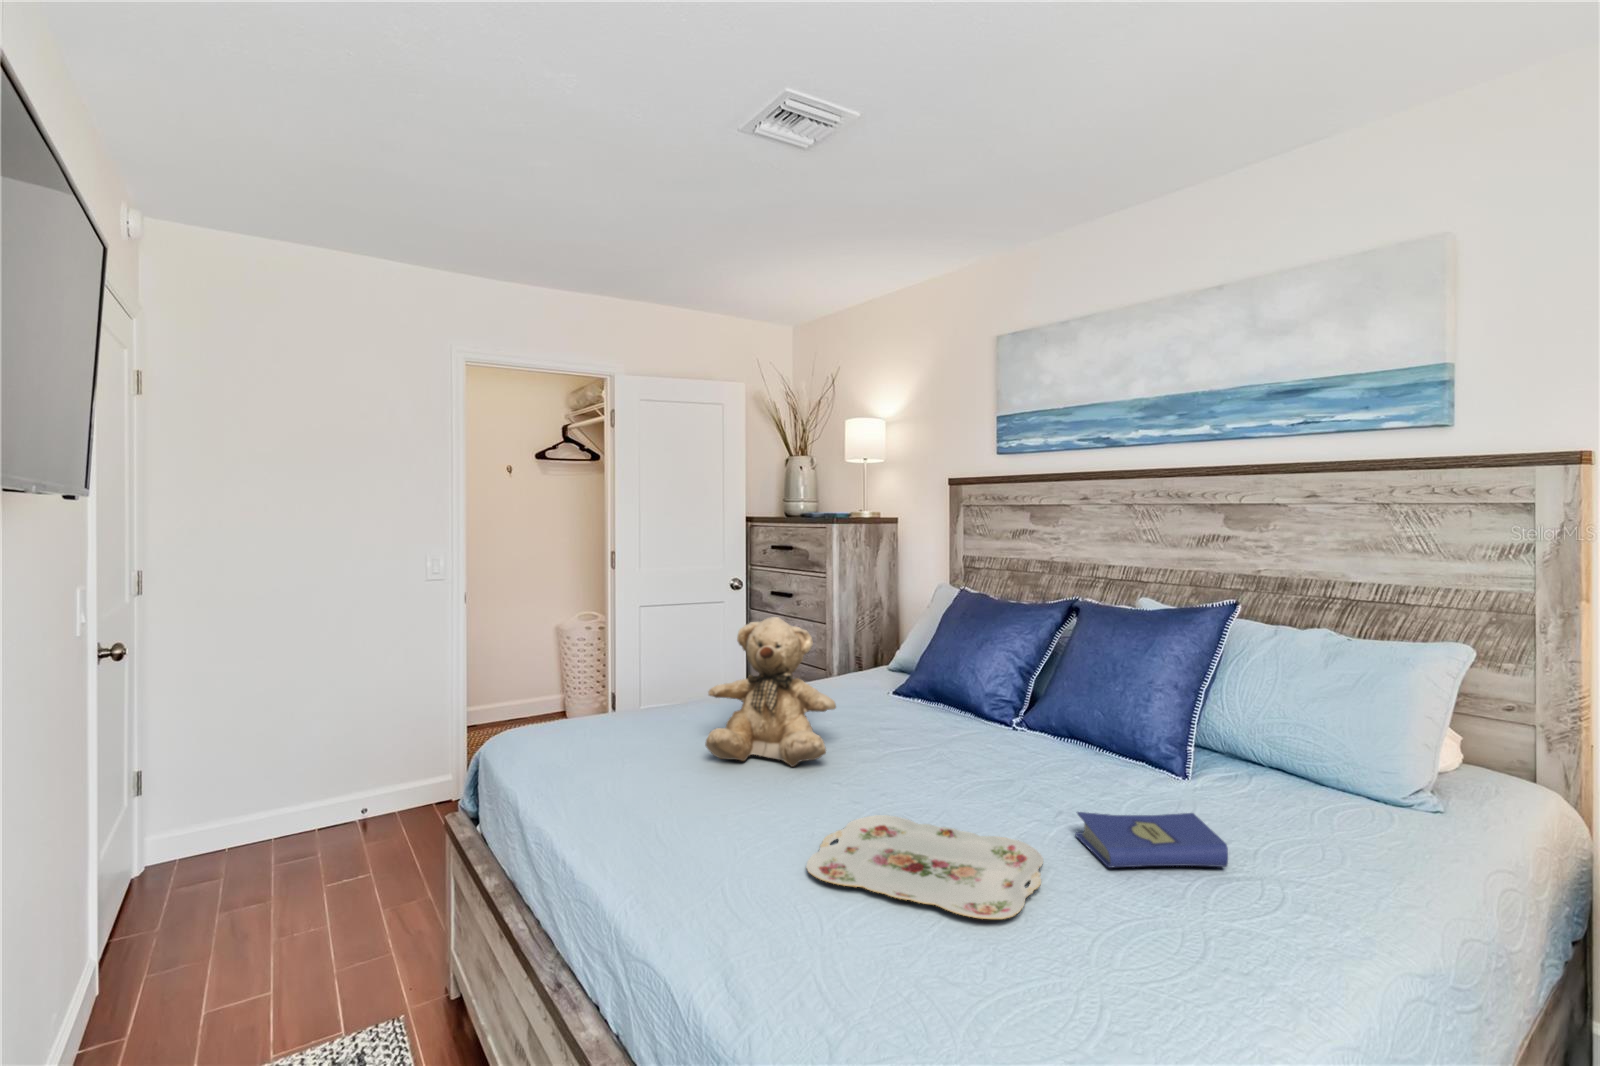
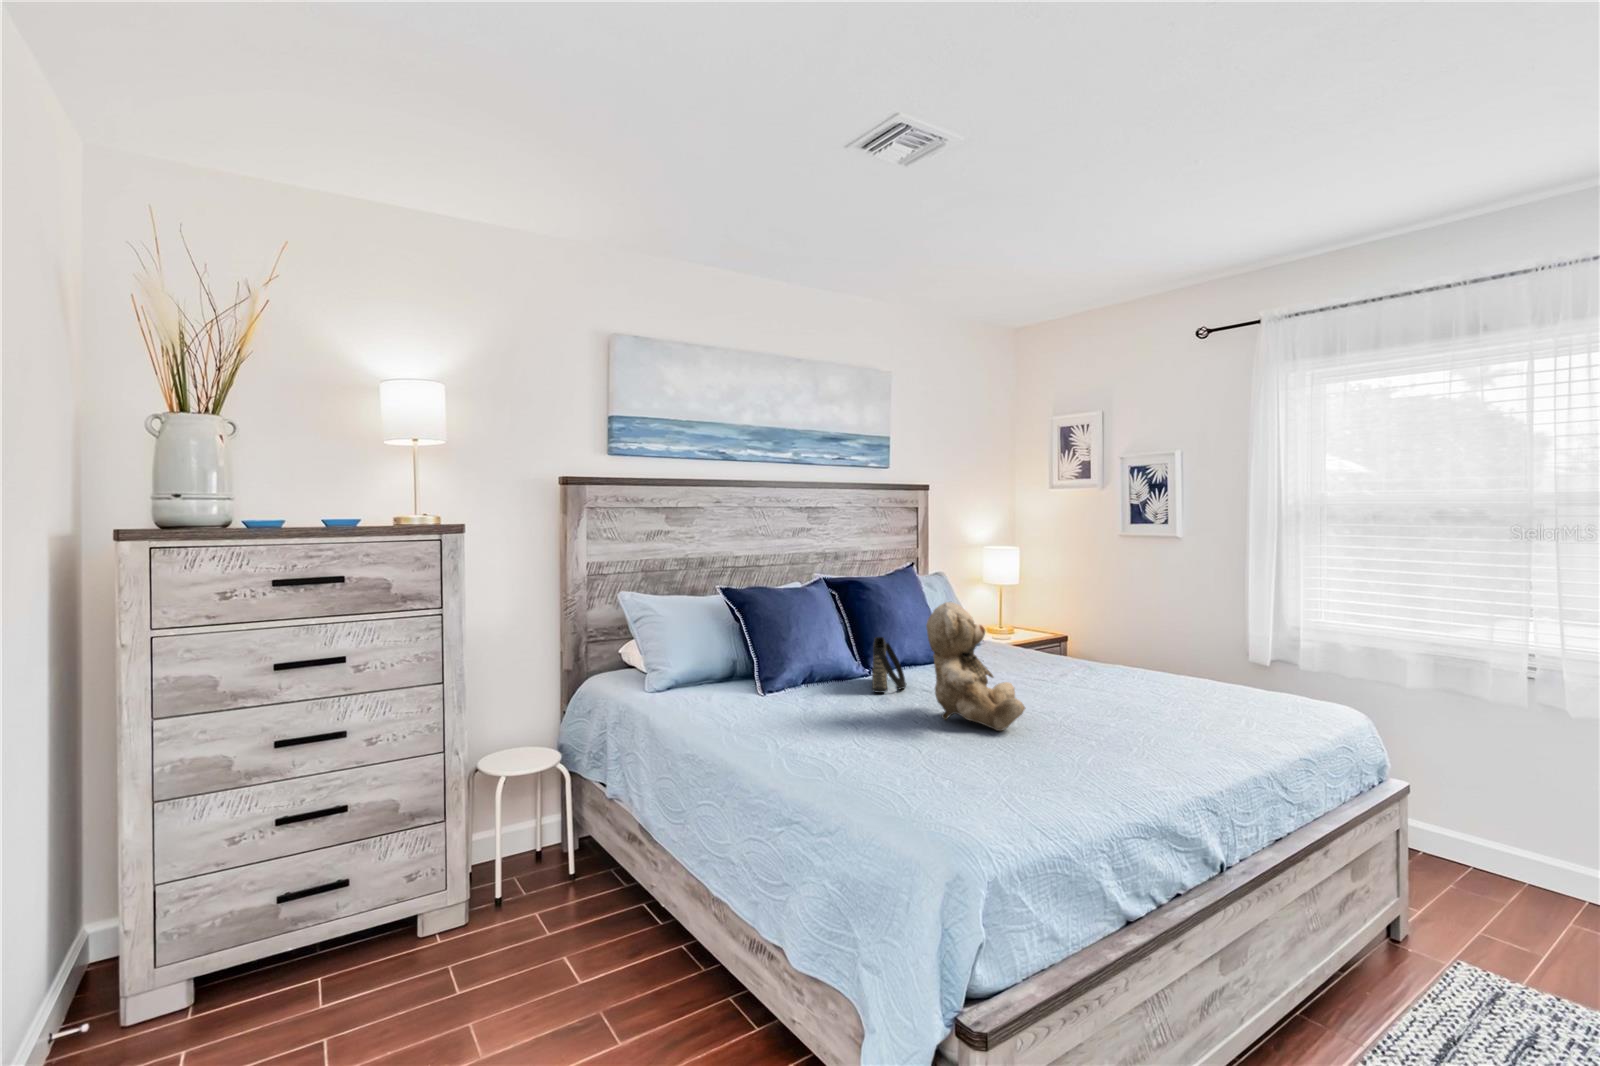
handbag: none [891,672,992,737] -> present [872,637,906,693]
hardcover book: present [1075,812,1228,868] -> none [1055,655,1114,677]
serving tray: present [807,815,1043,919] -> none [1088,680,1198,710]

